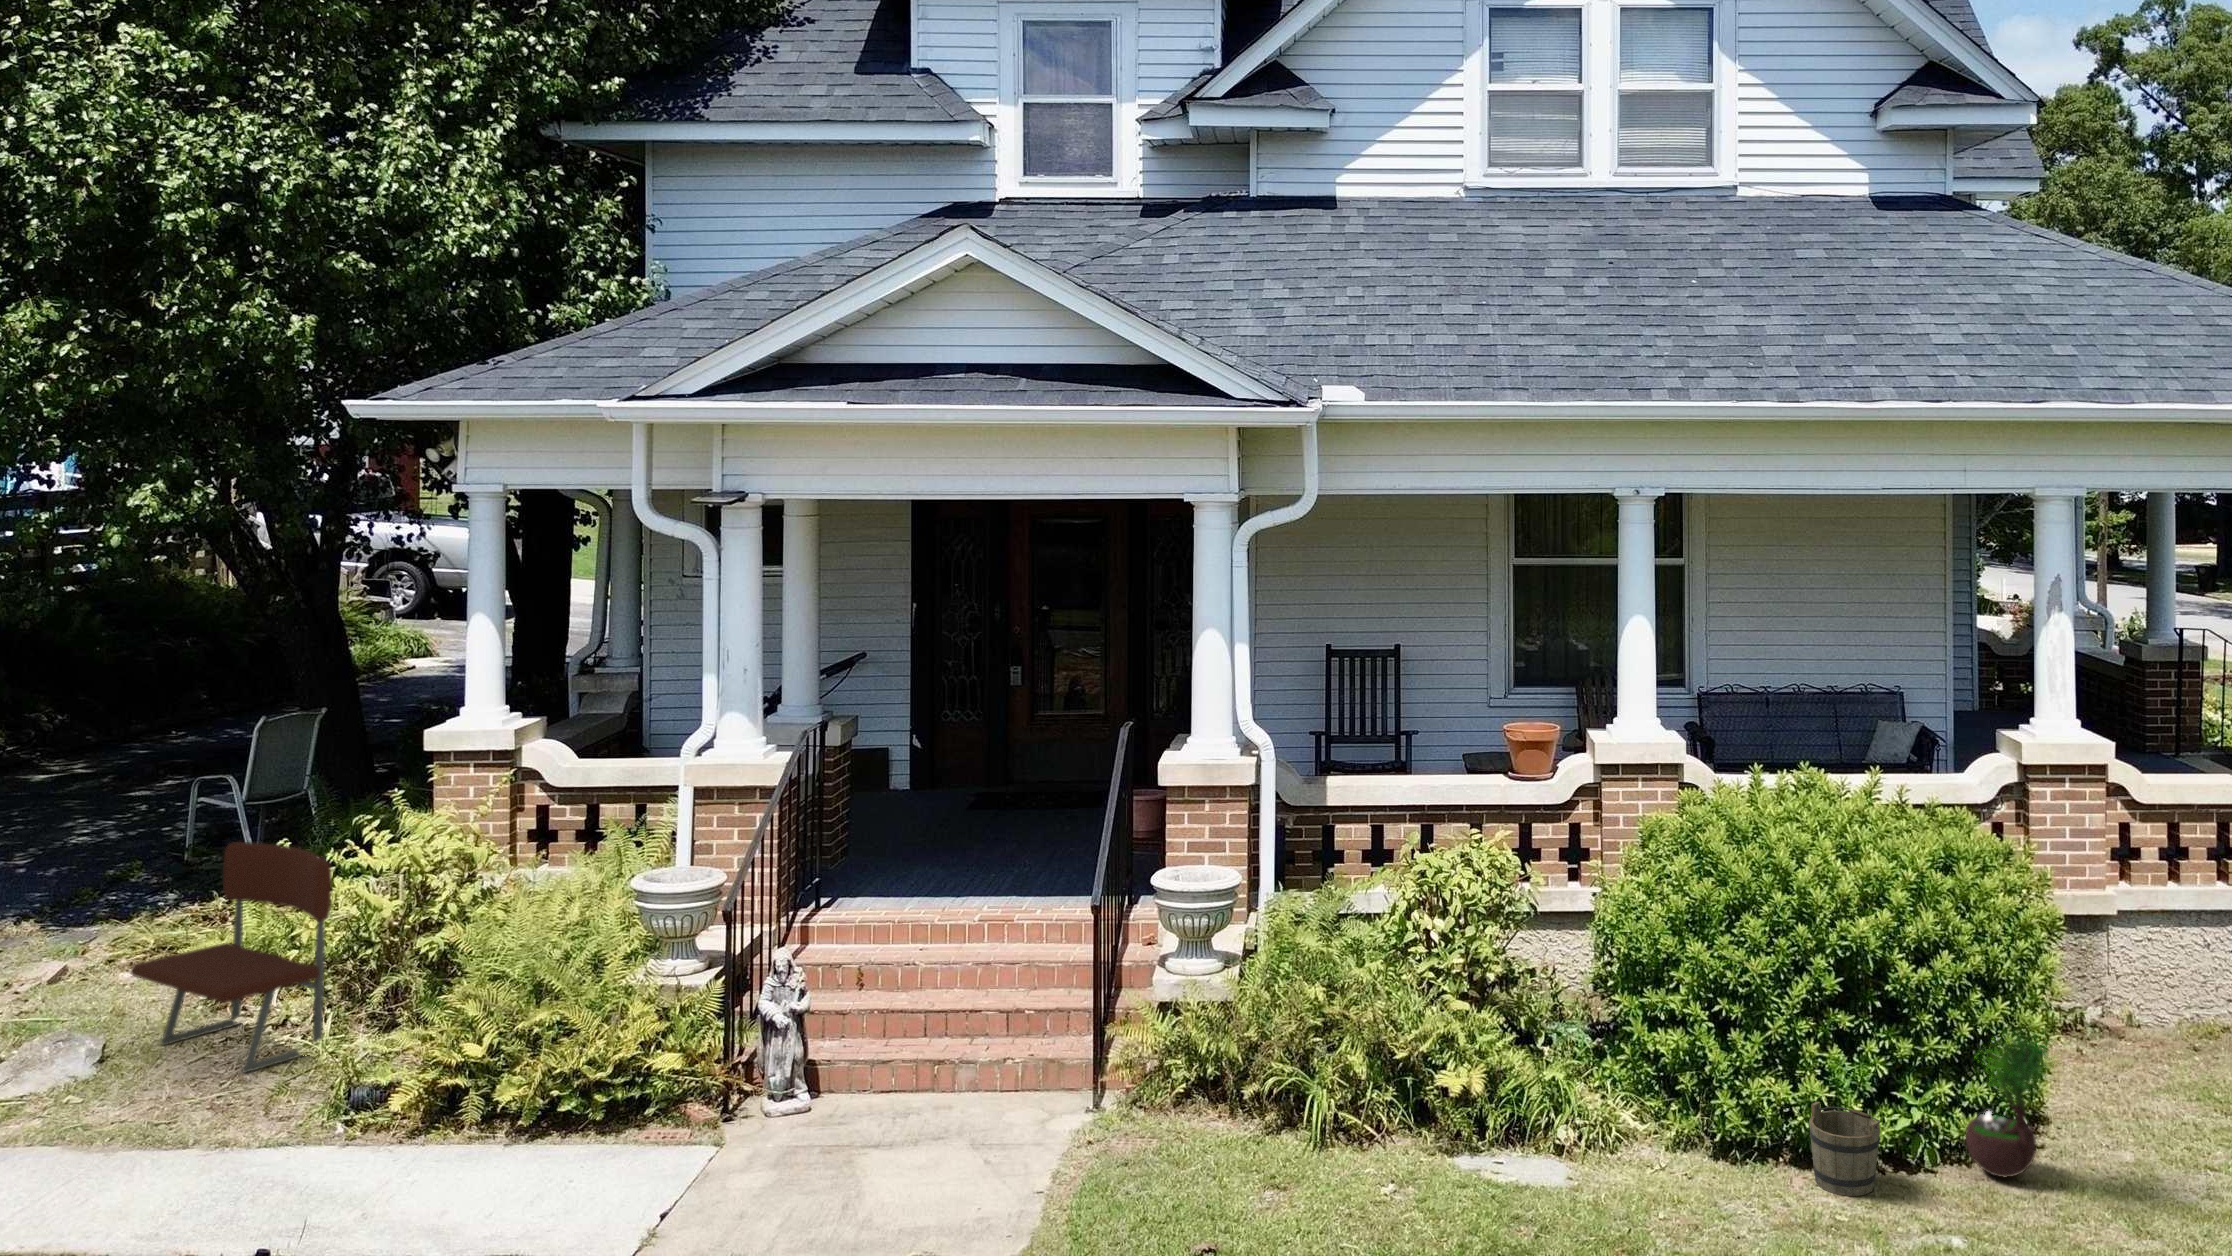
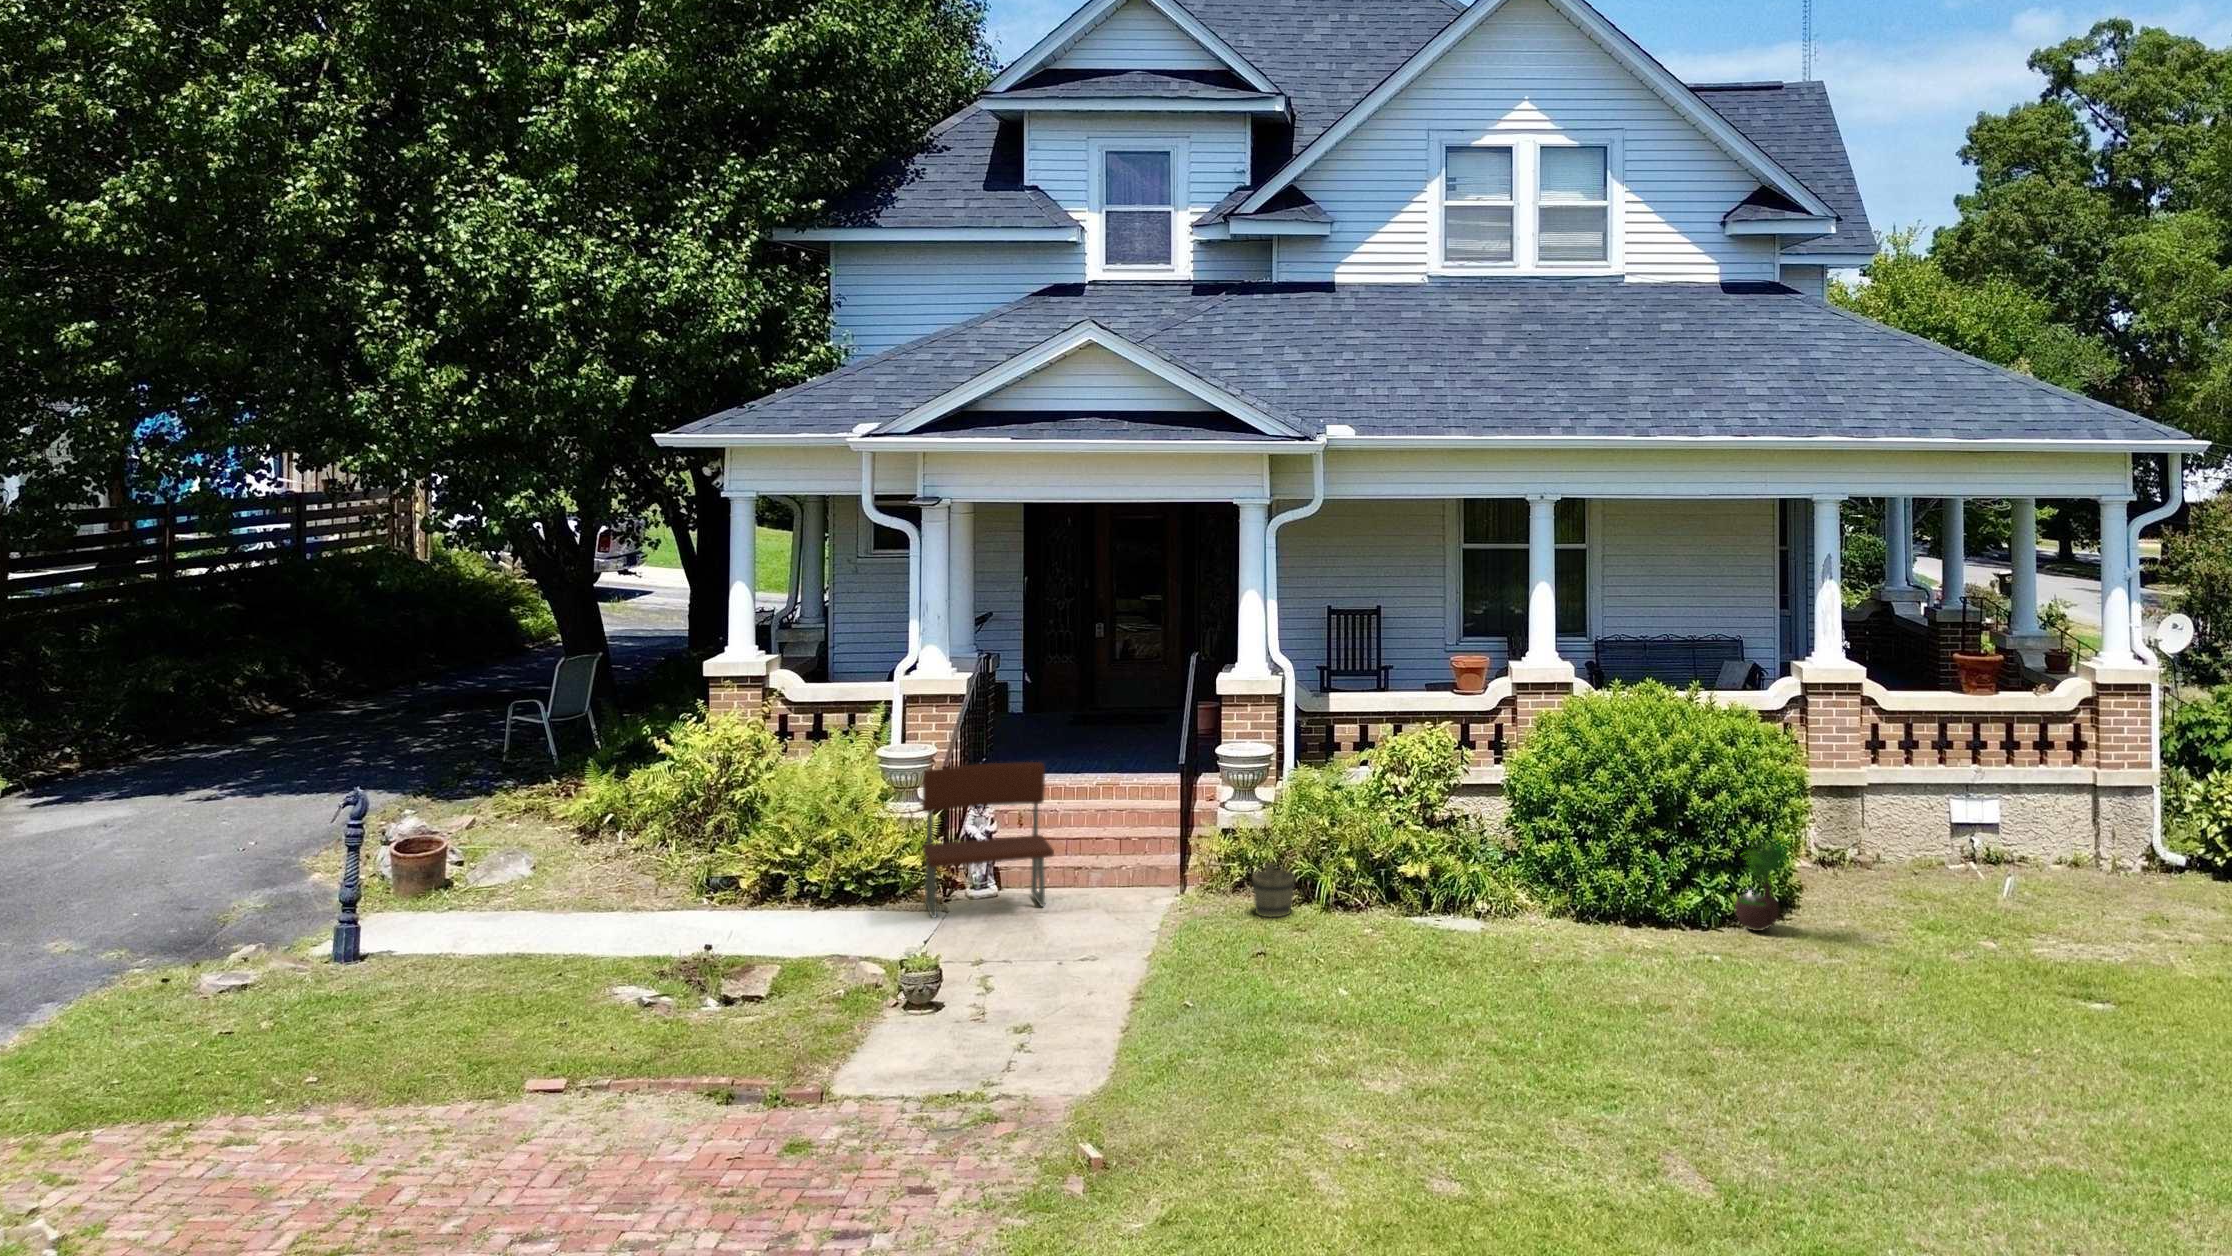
bench: present [131,842,332,1073] -> present [923,762,1054,918]
bucket: present [1809,1102,1881,1196] -> present [1252,863,1295,917]

